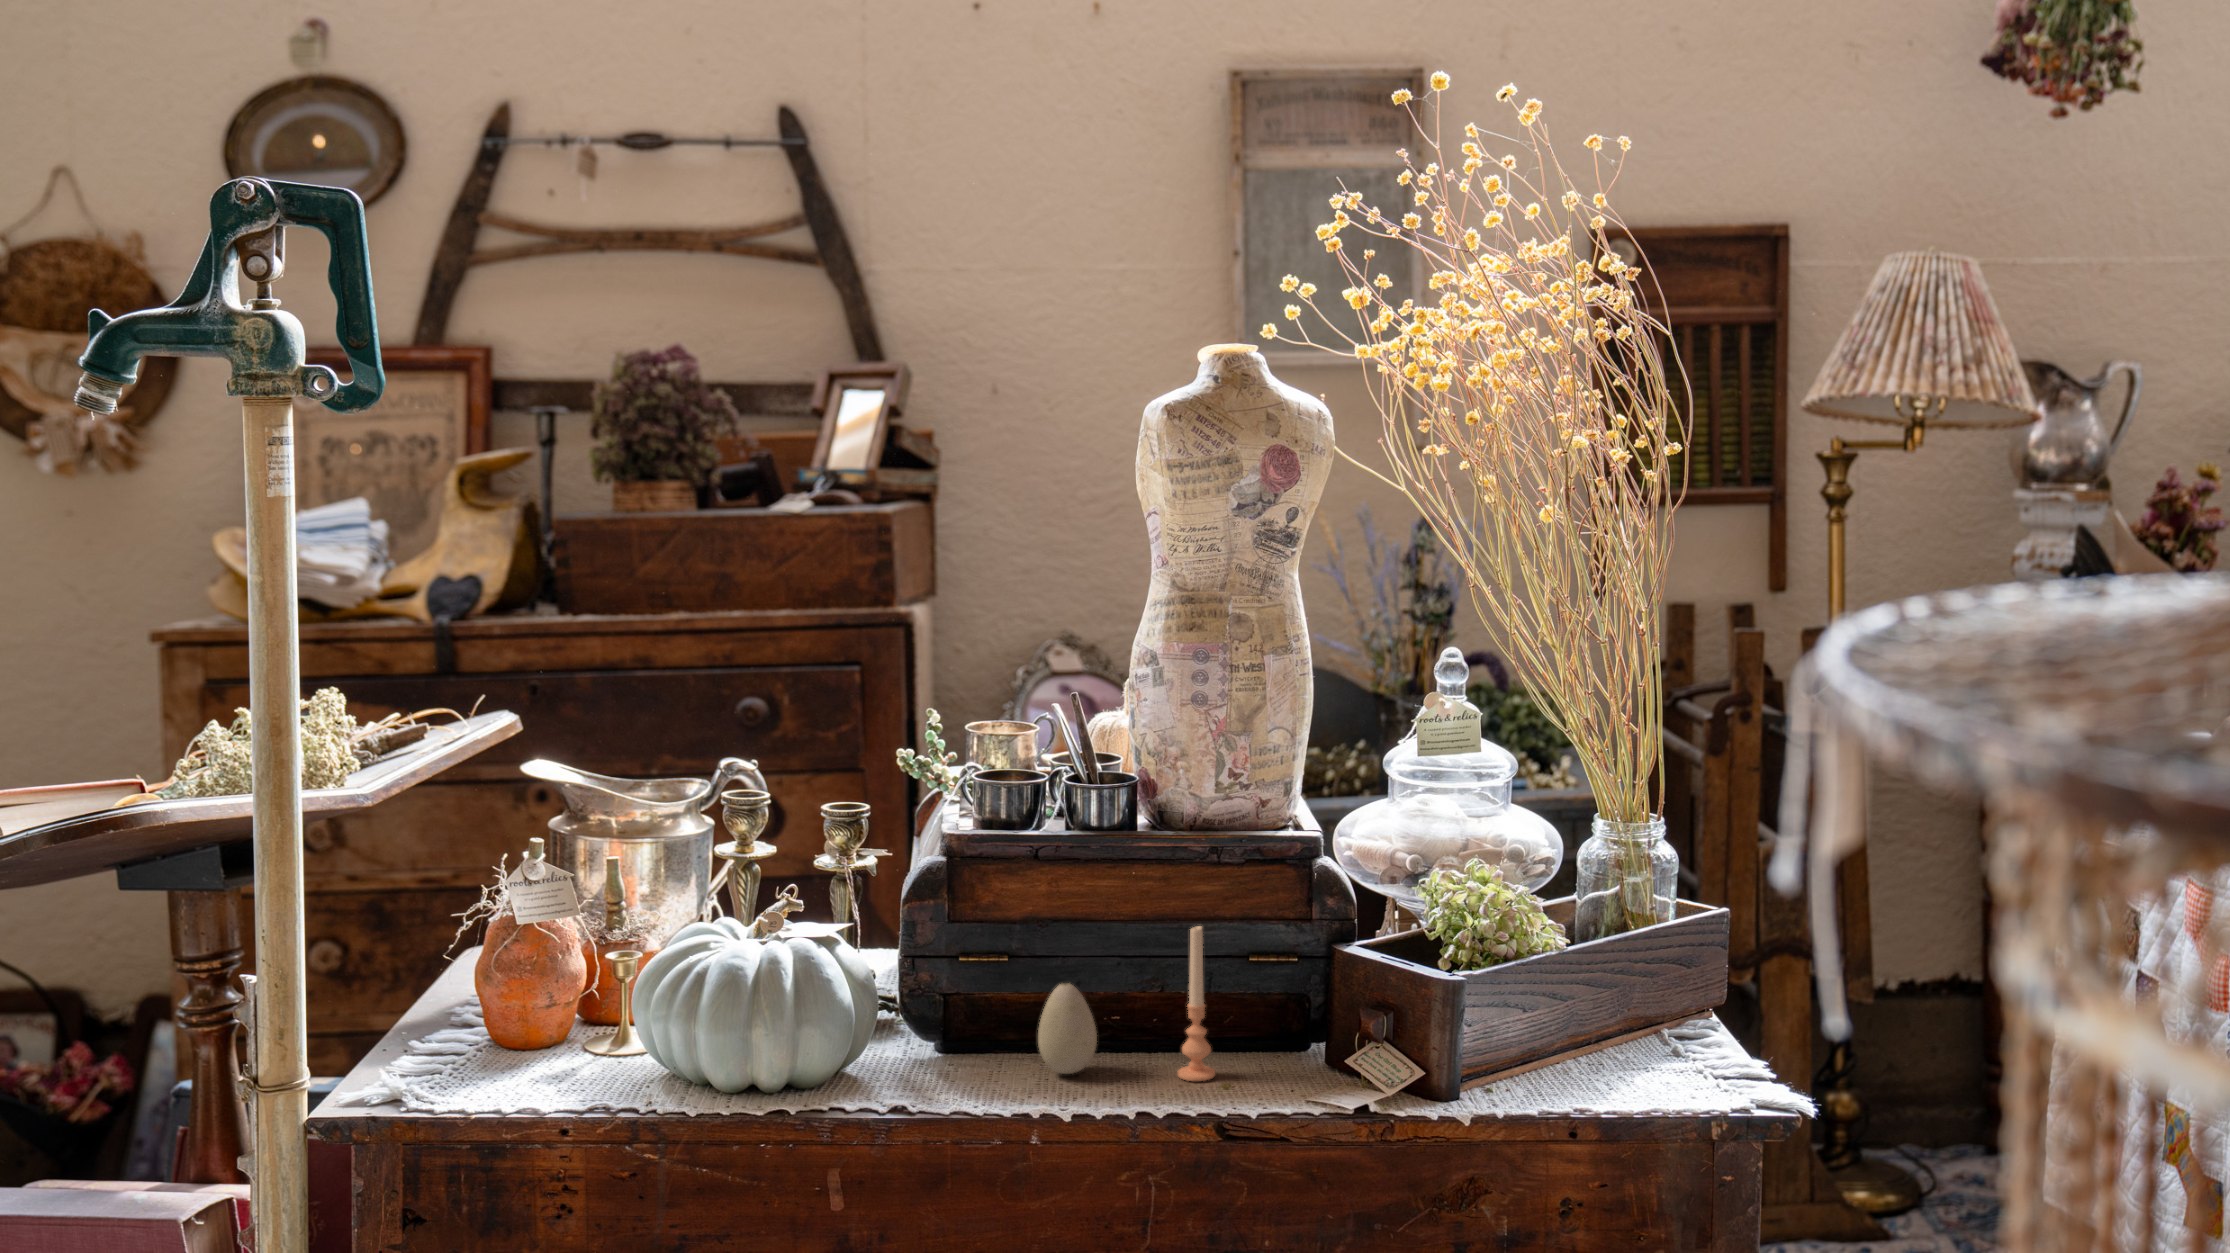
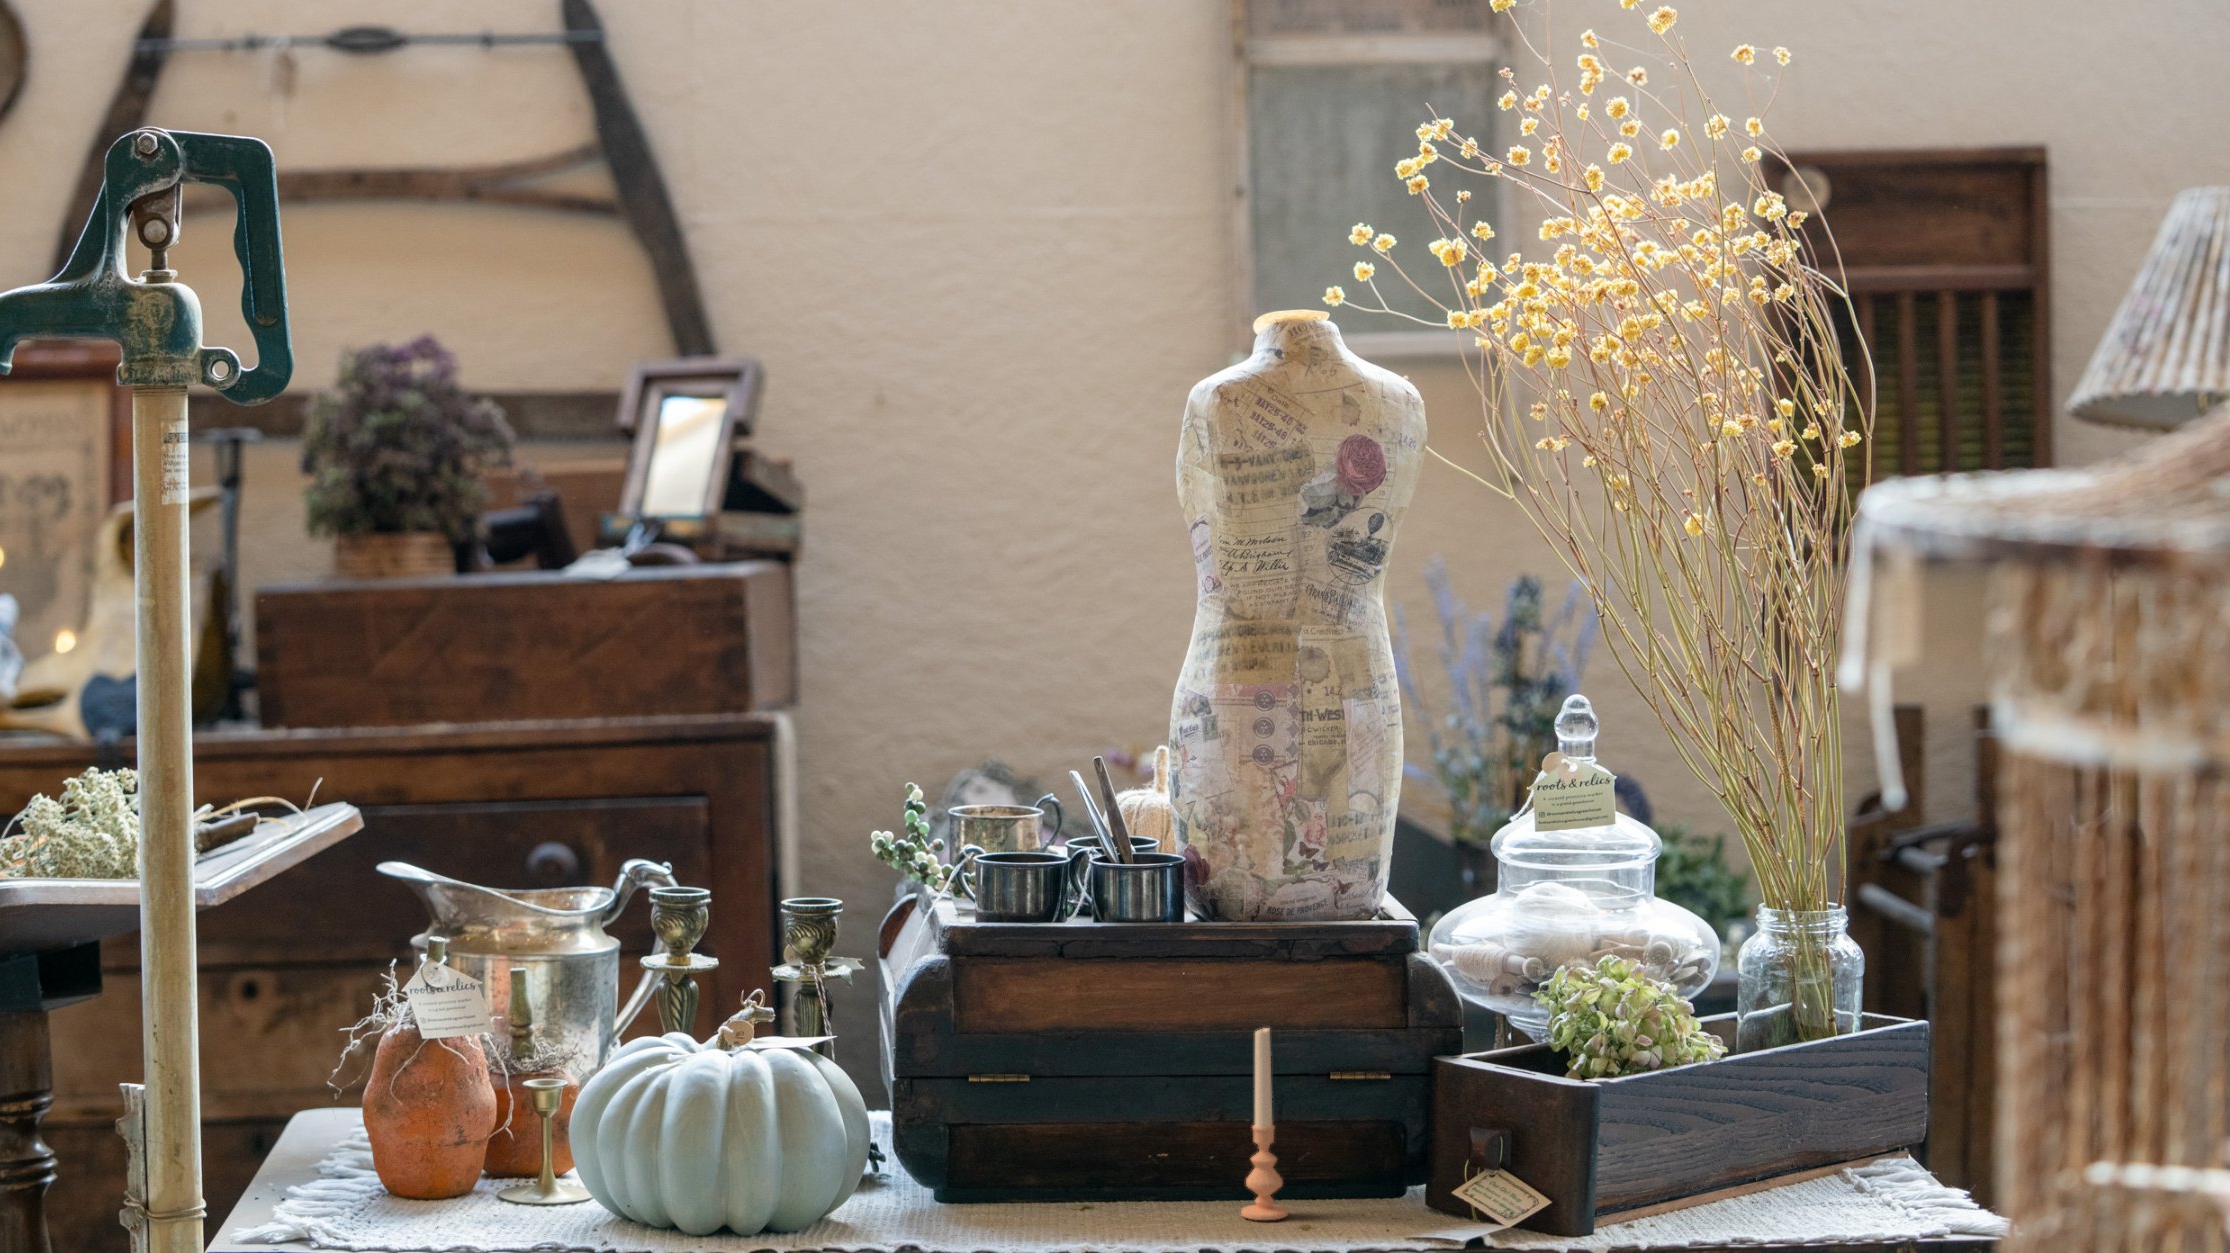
decorative egg: present [1038,983,1097,1074] -> none [1068,1100,1141,1213]

